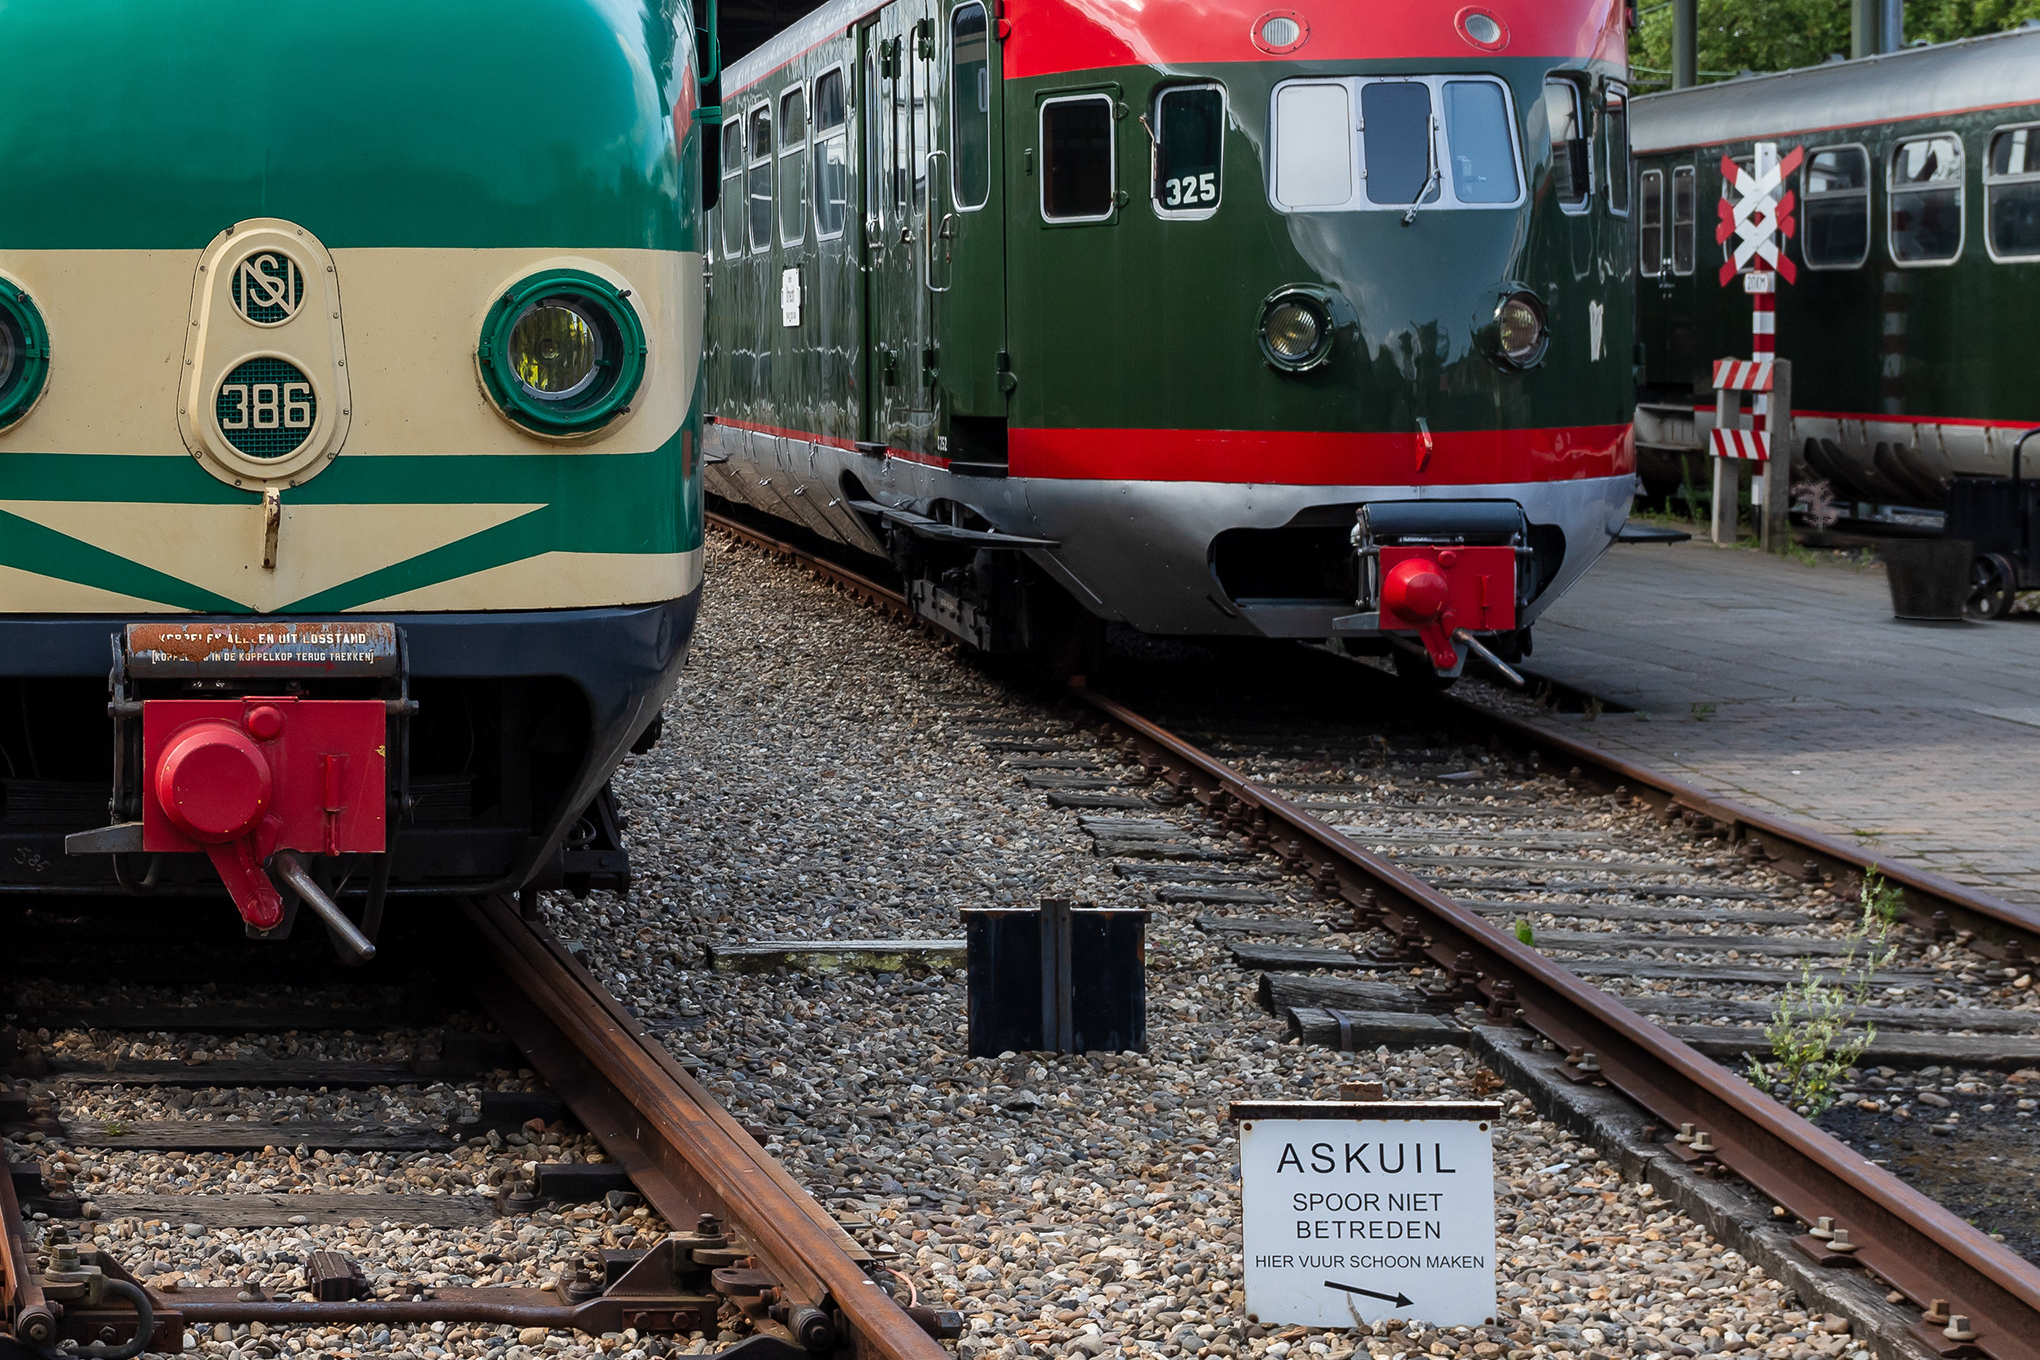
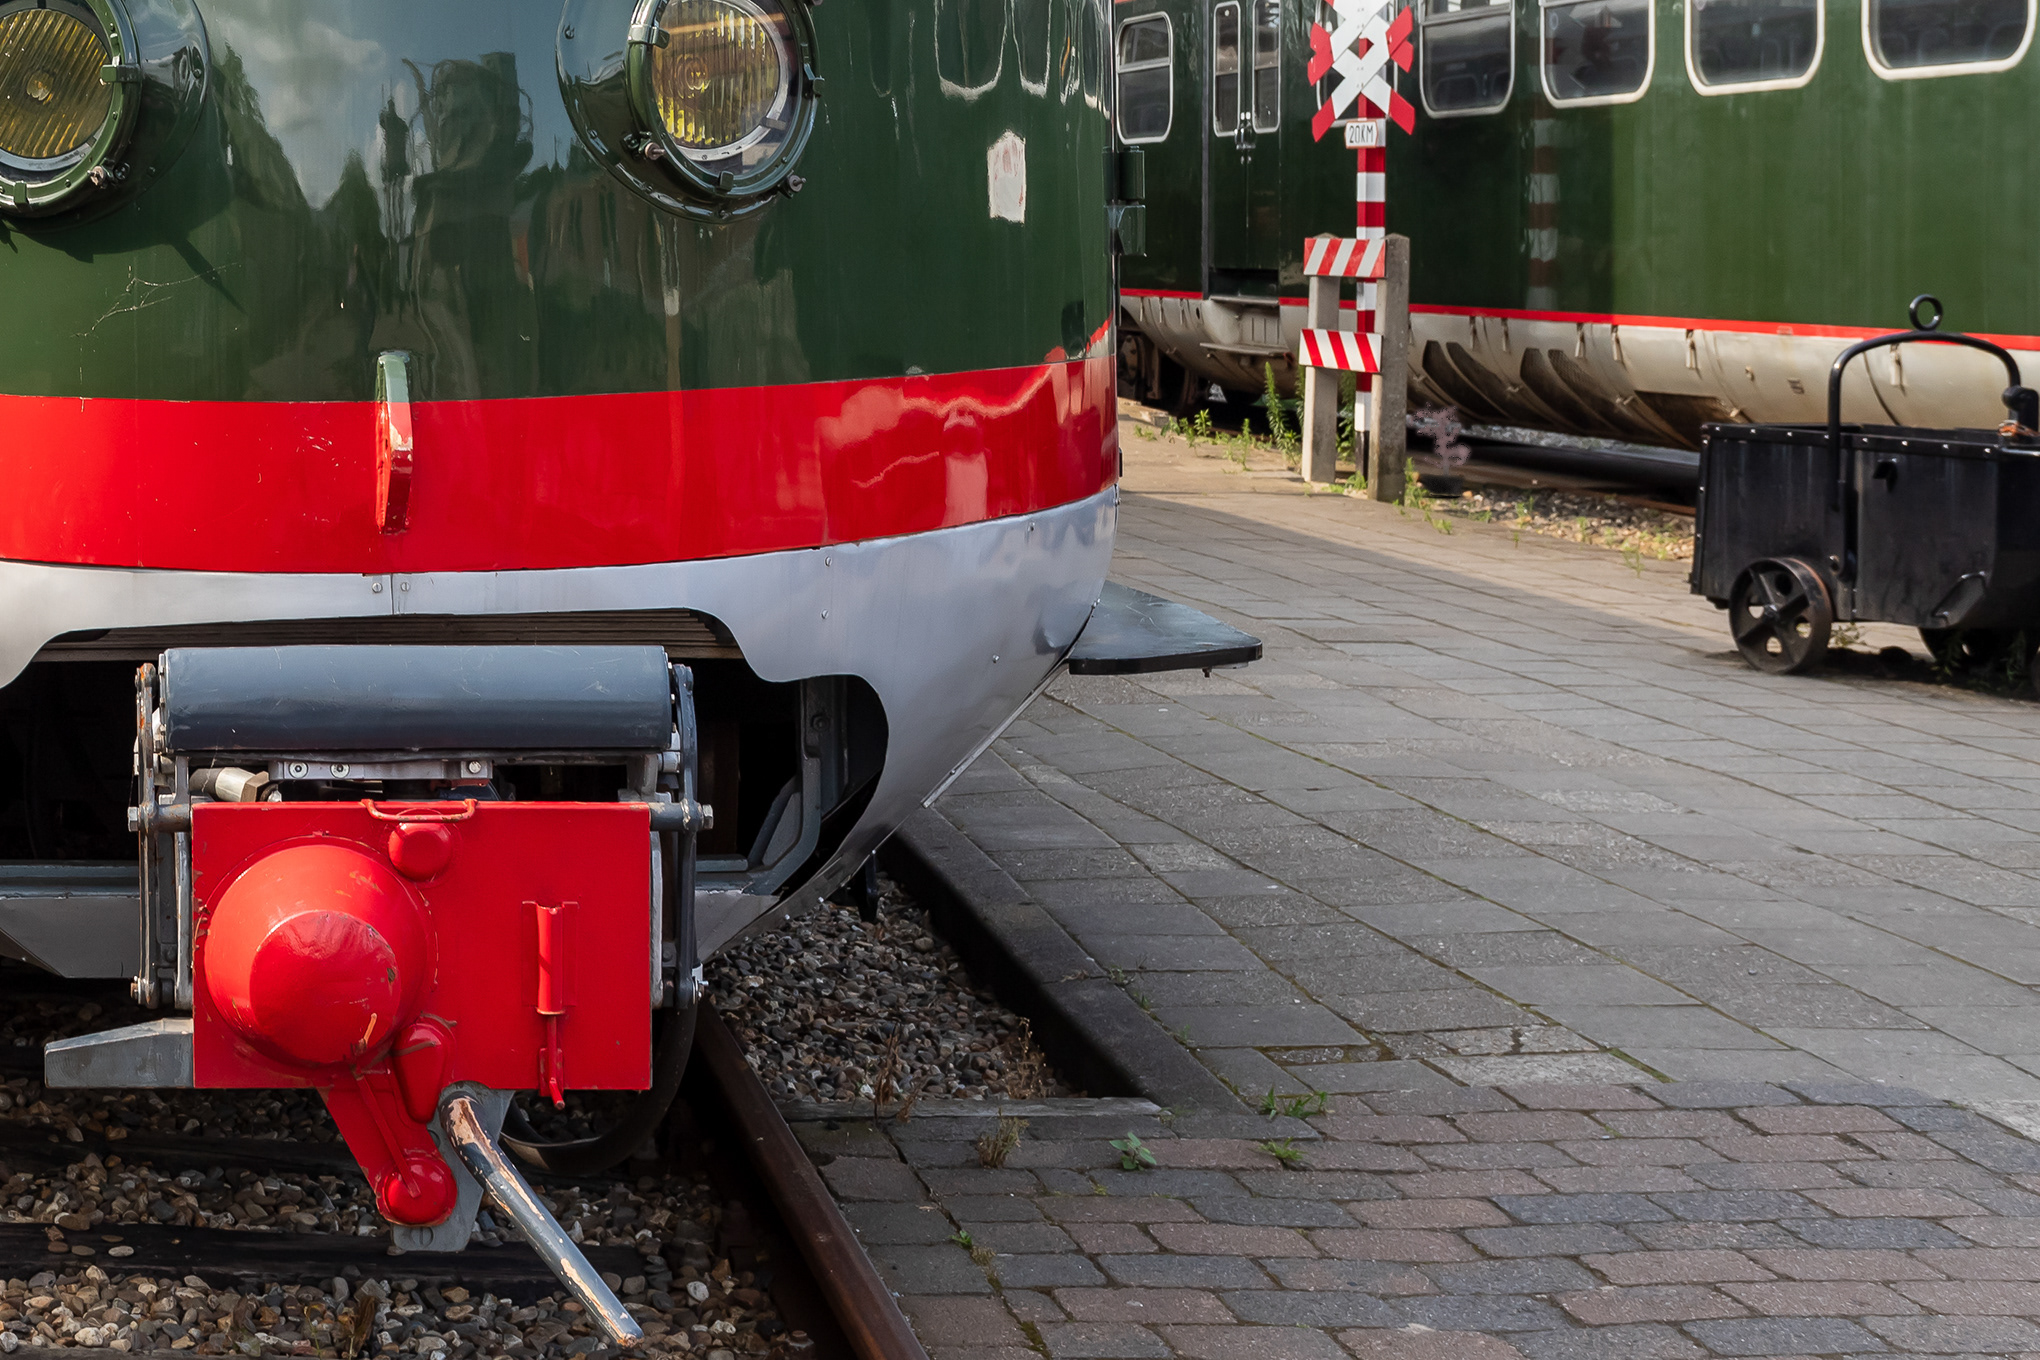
waste bin: present [1881,539,1973,620] -> none [1567,524,1710,659]

